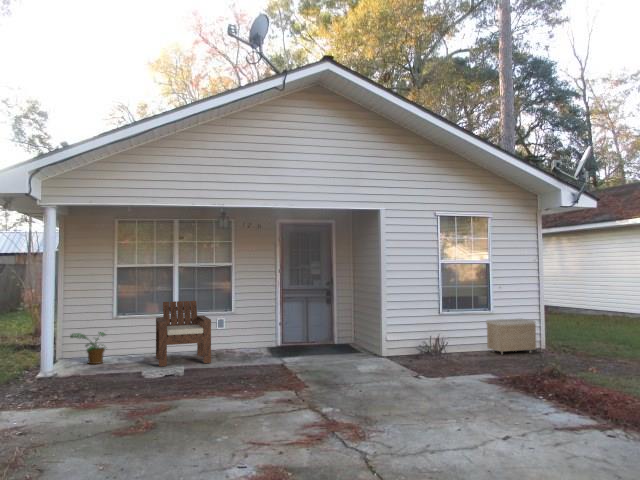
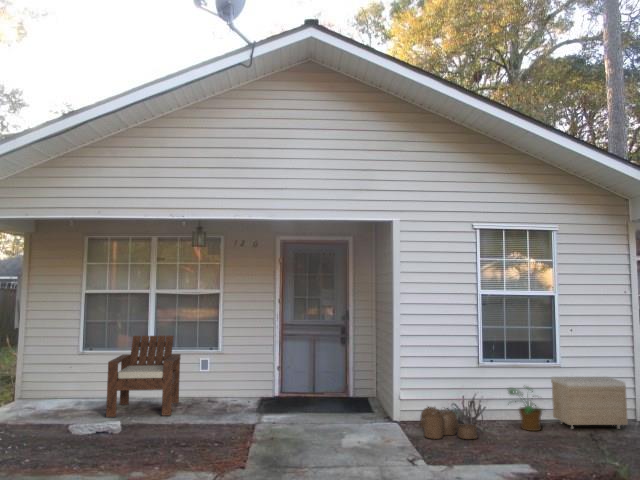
potted plant: present [70,332,106,364] -> present [508,387,545,431]
woven basket: none [402,343,446,364] -> present [420,407,477,439]

